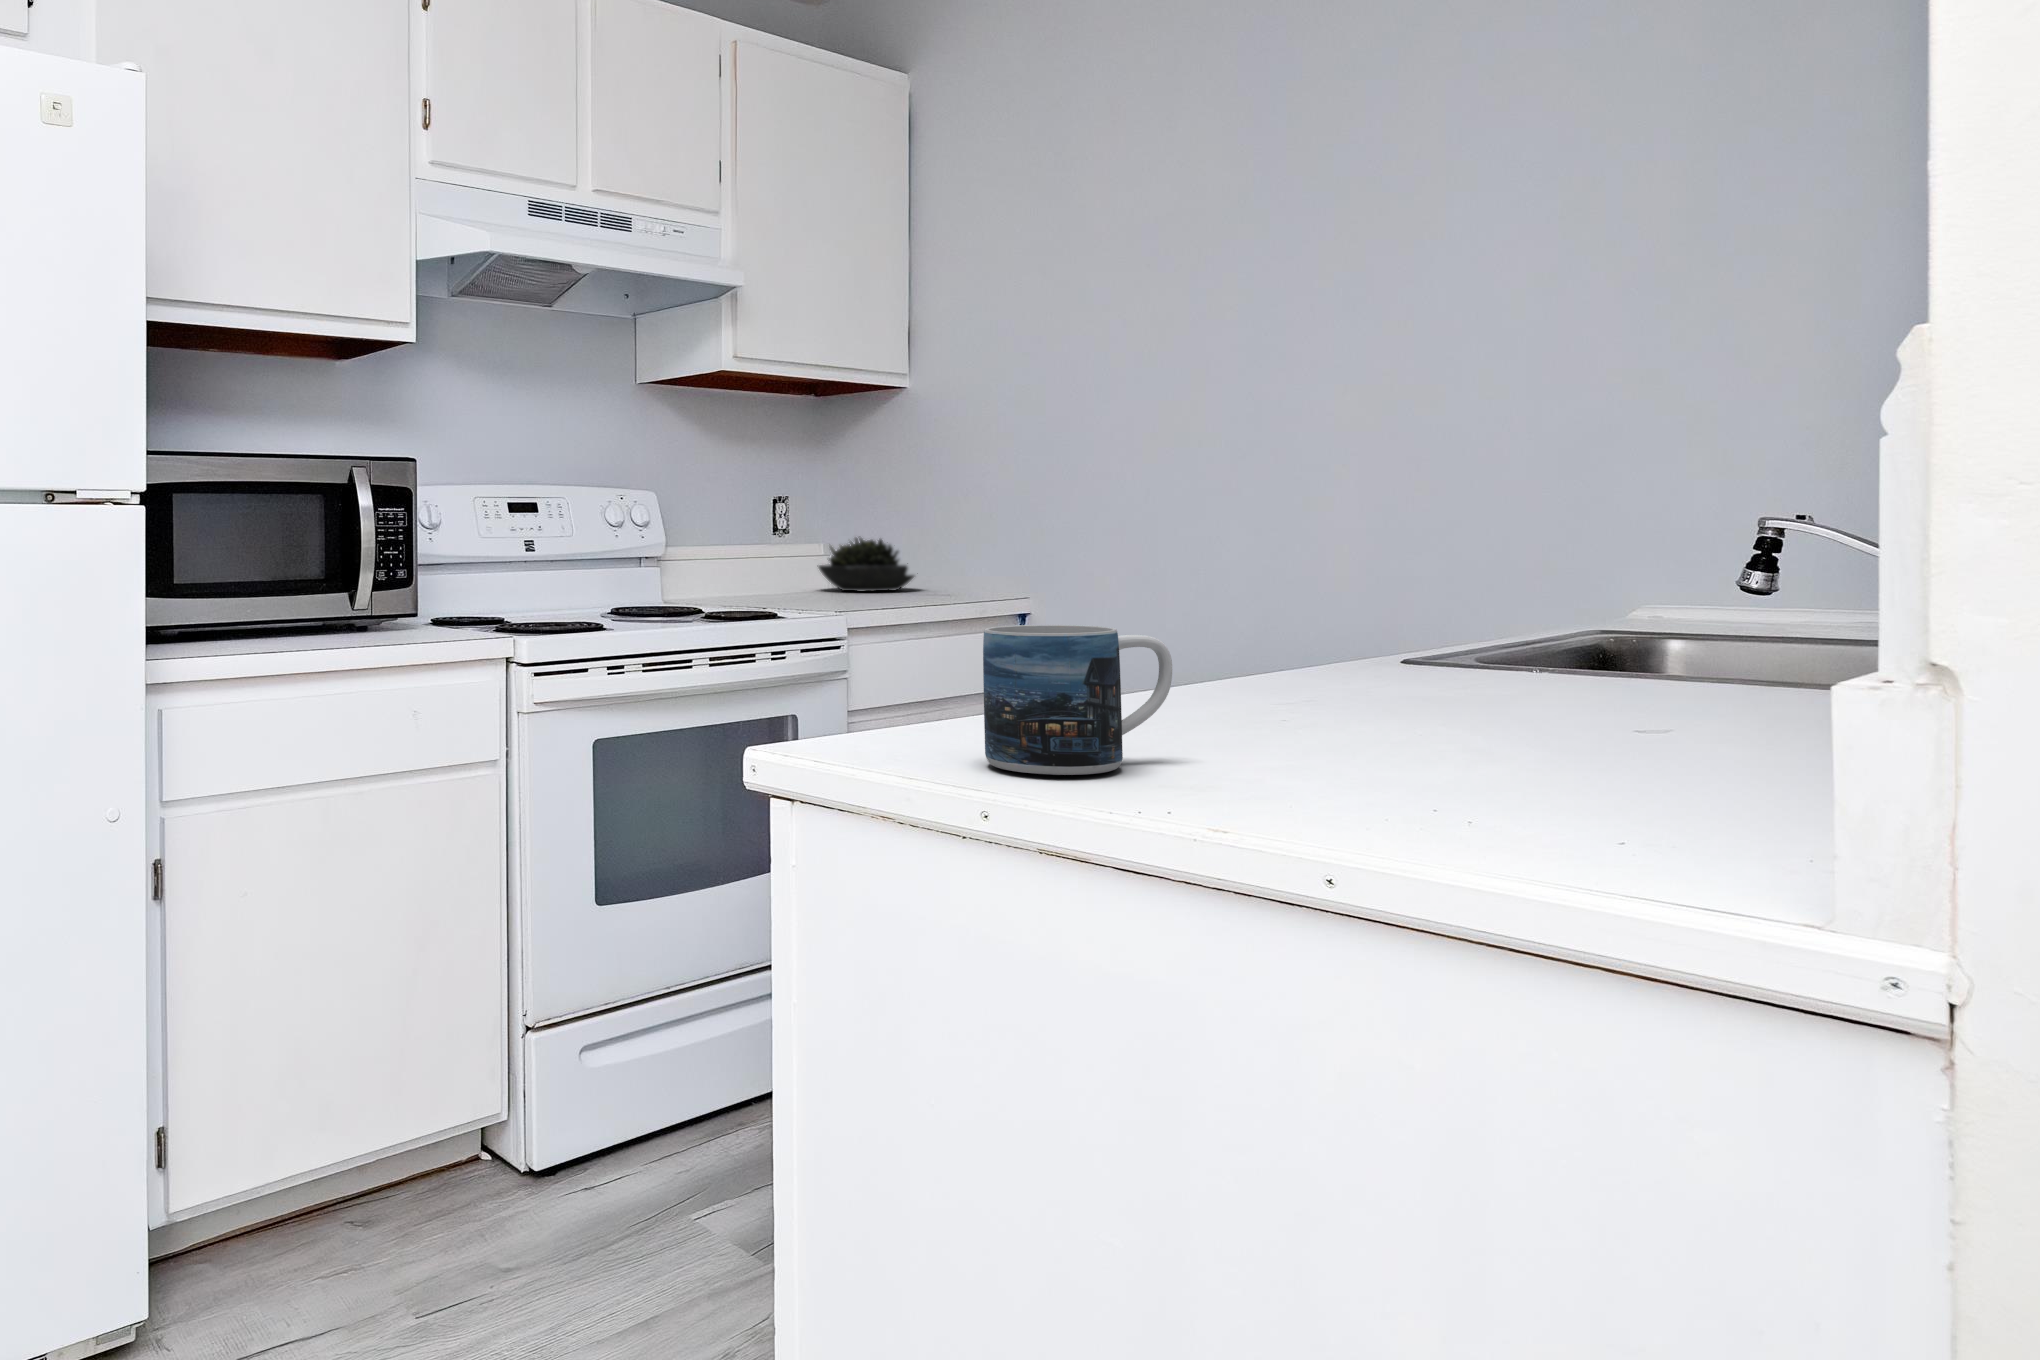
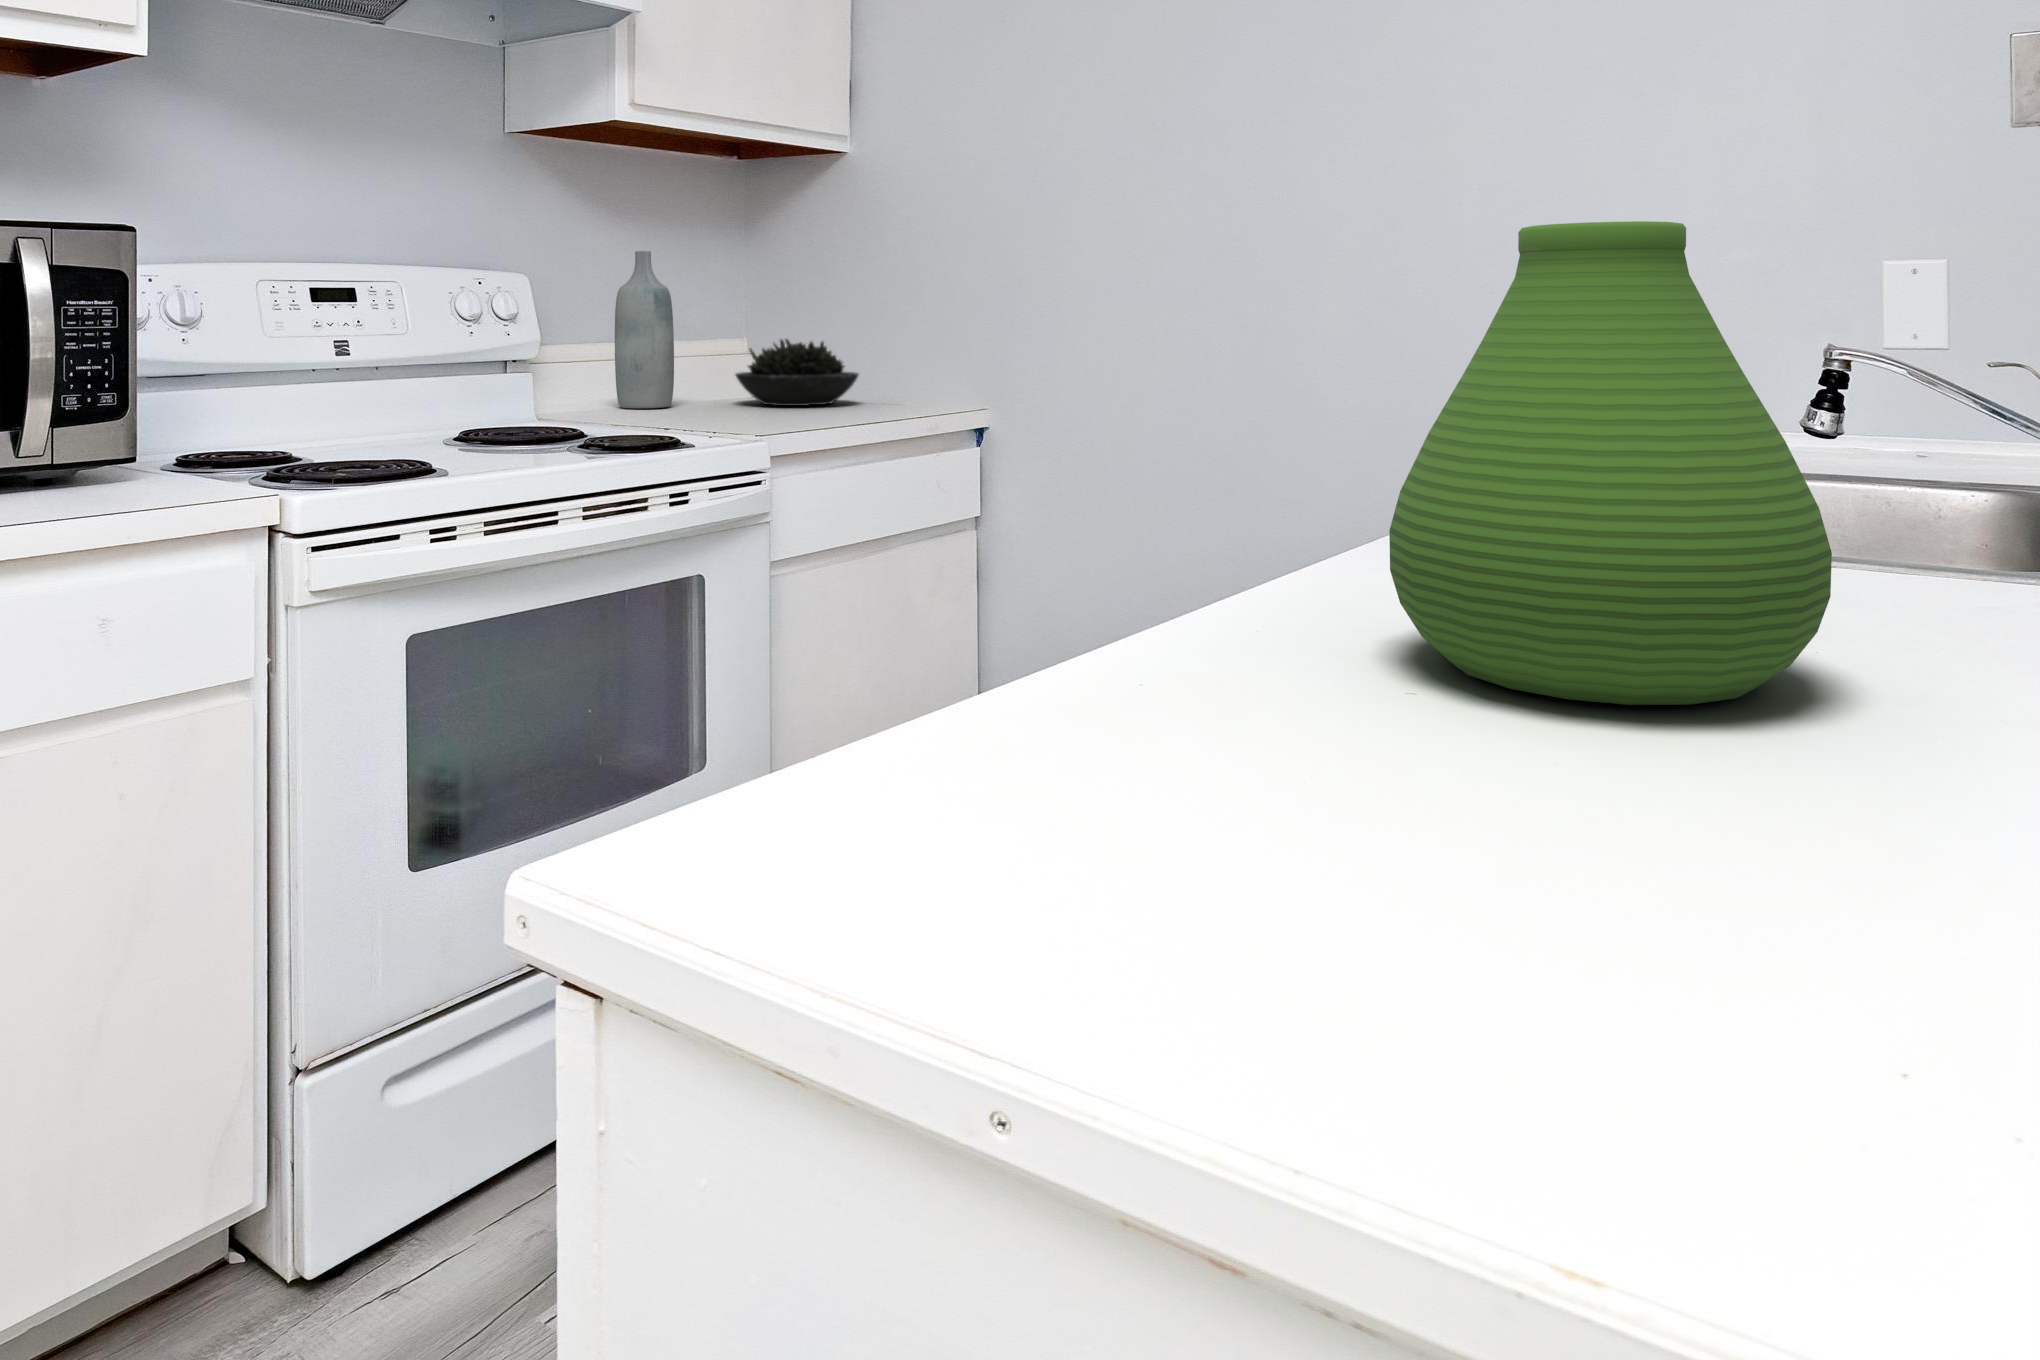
vase: none [1248,424,1546,723] -> present [1389,221,1832,705]
bottle: none [721,468,767,593] -> present [615,251,674,408]
mug: present [983,625,1172,775] -> none [1038,598,1382,951]

